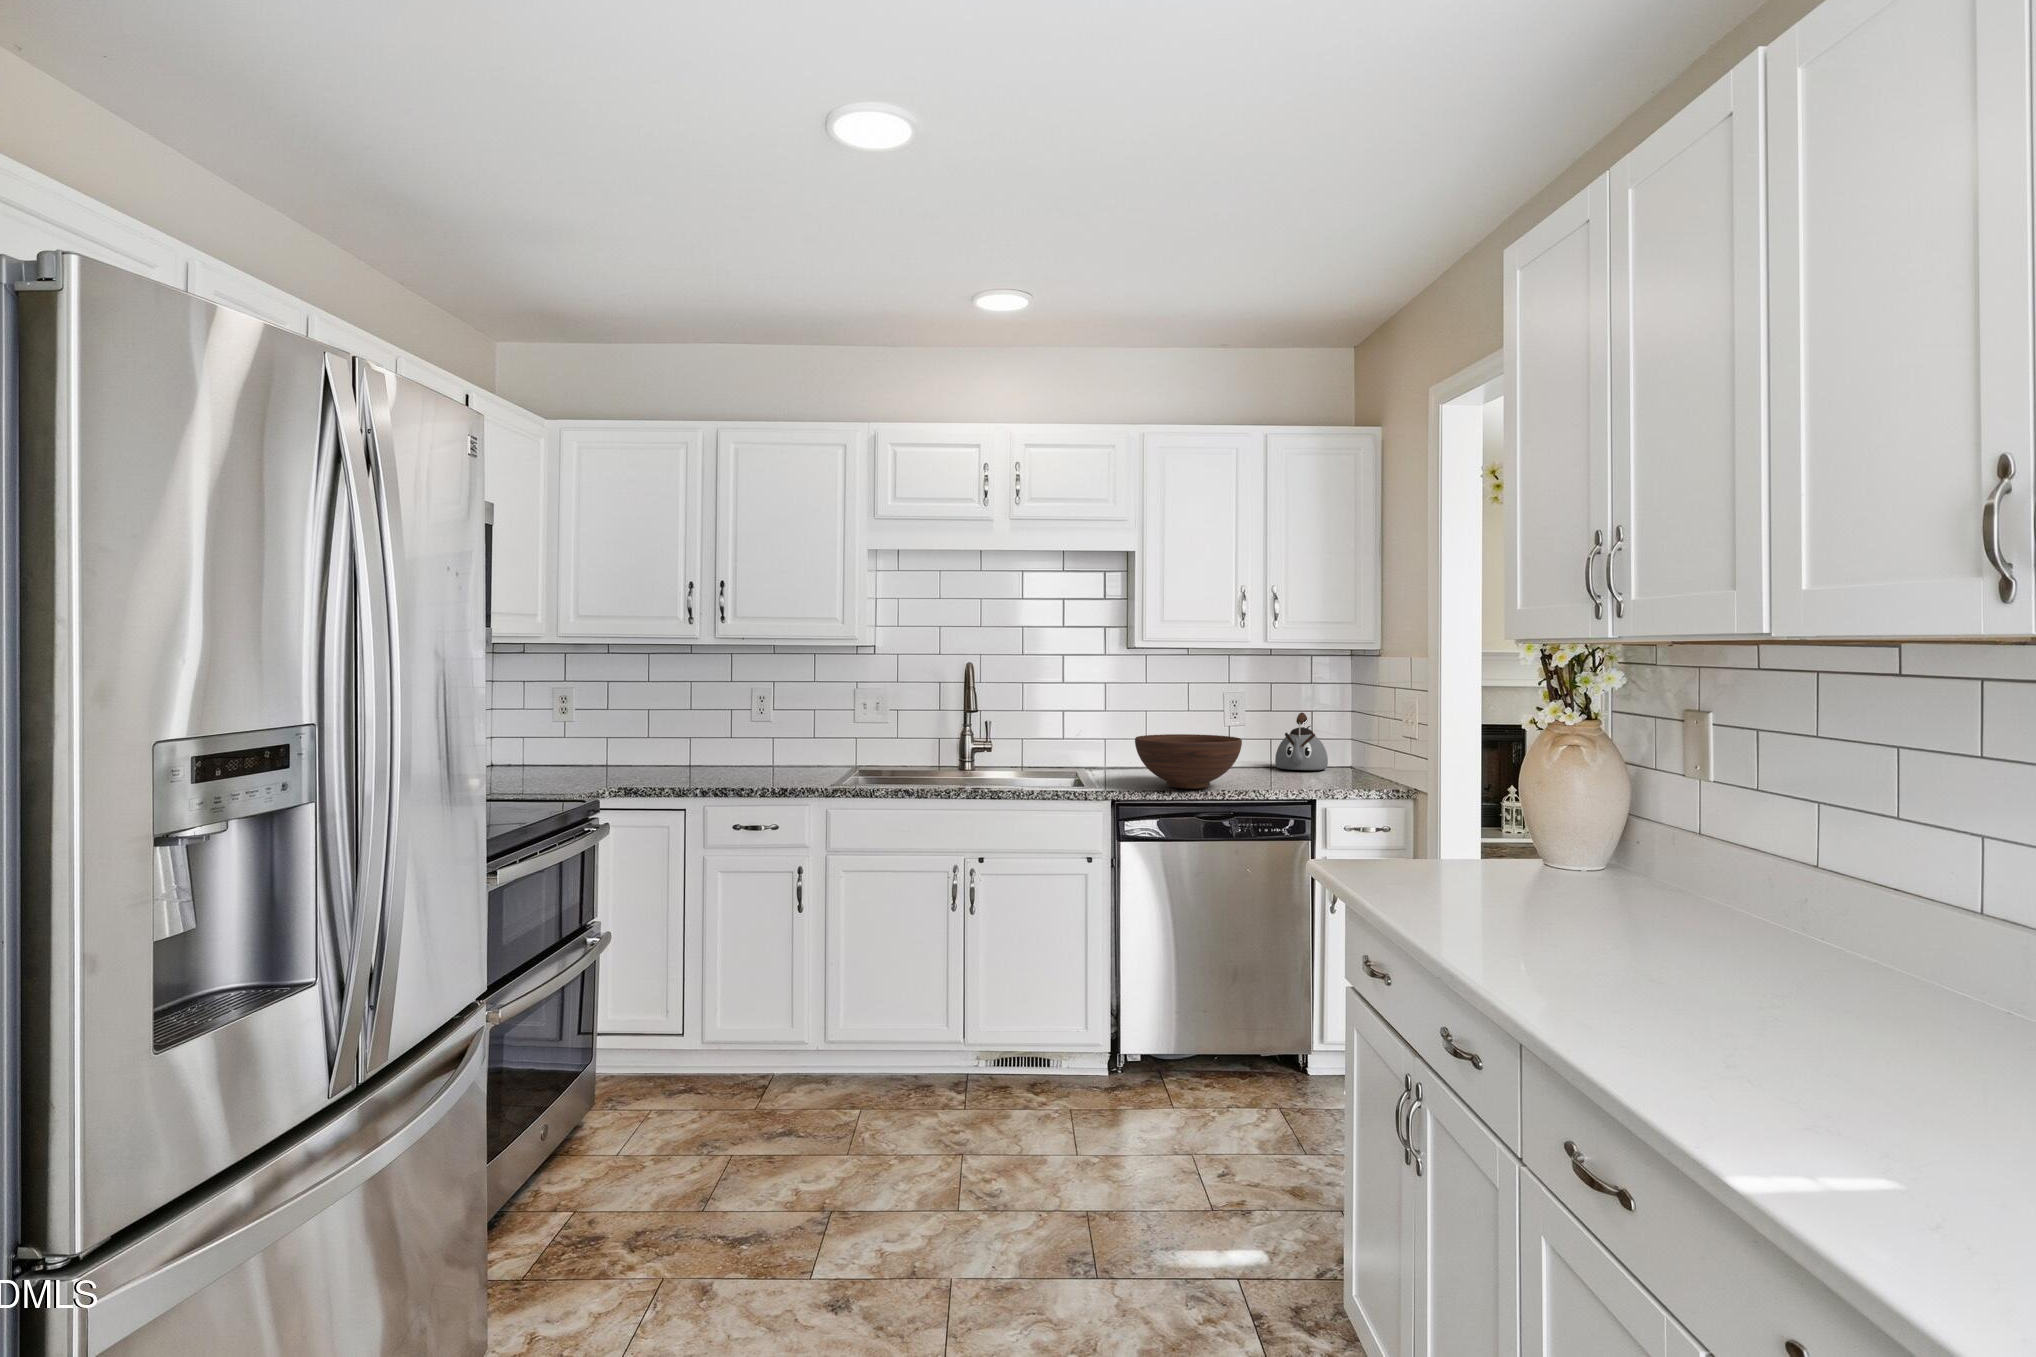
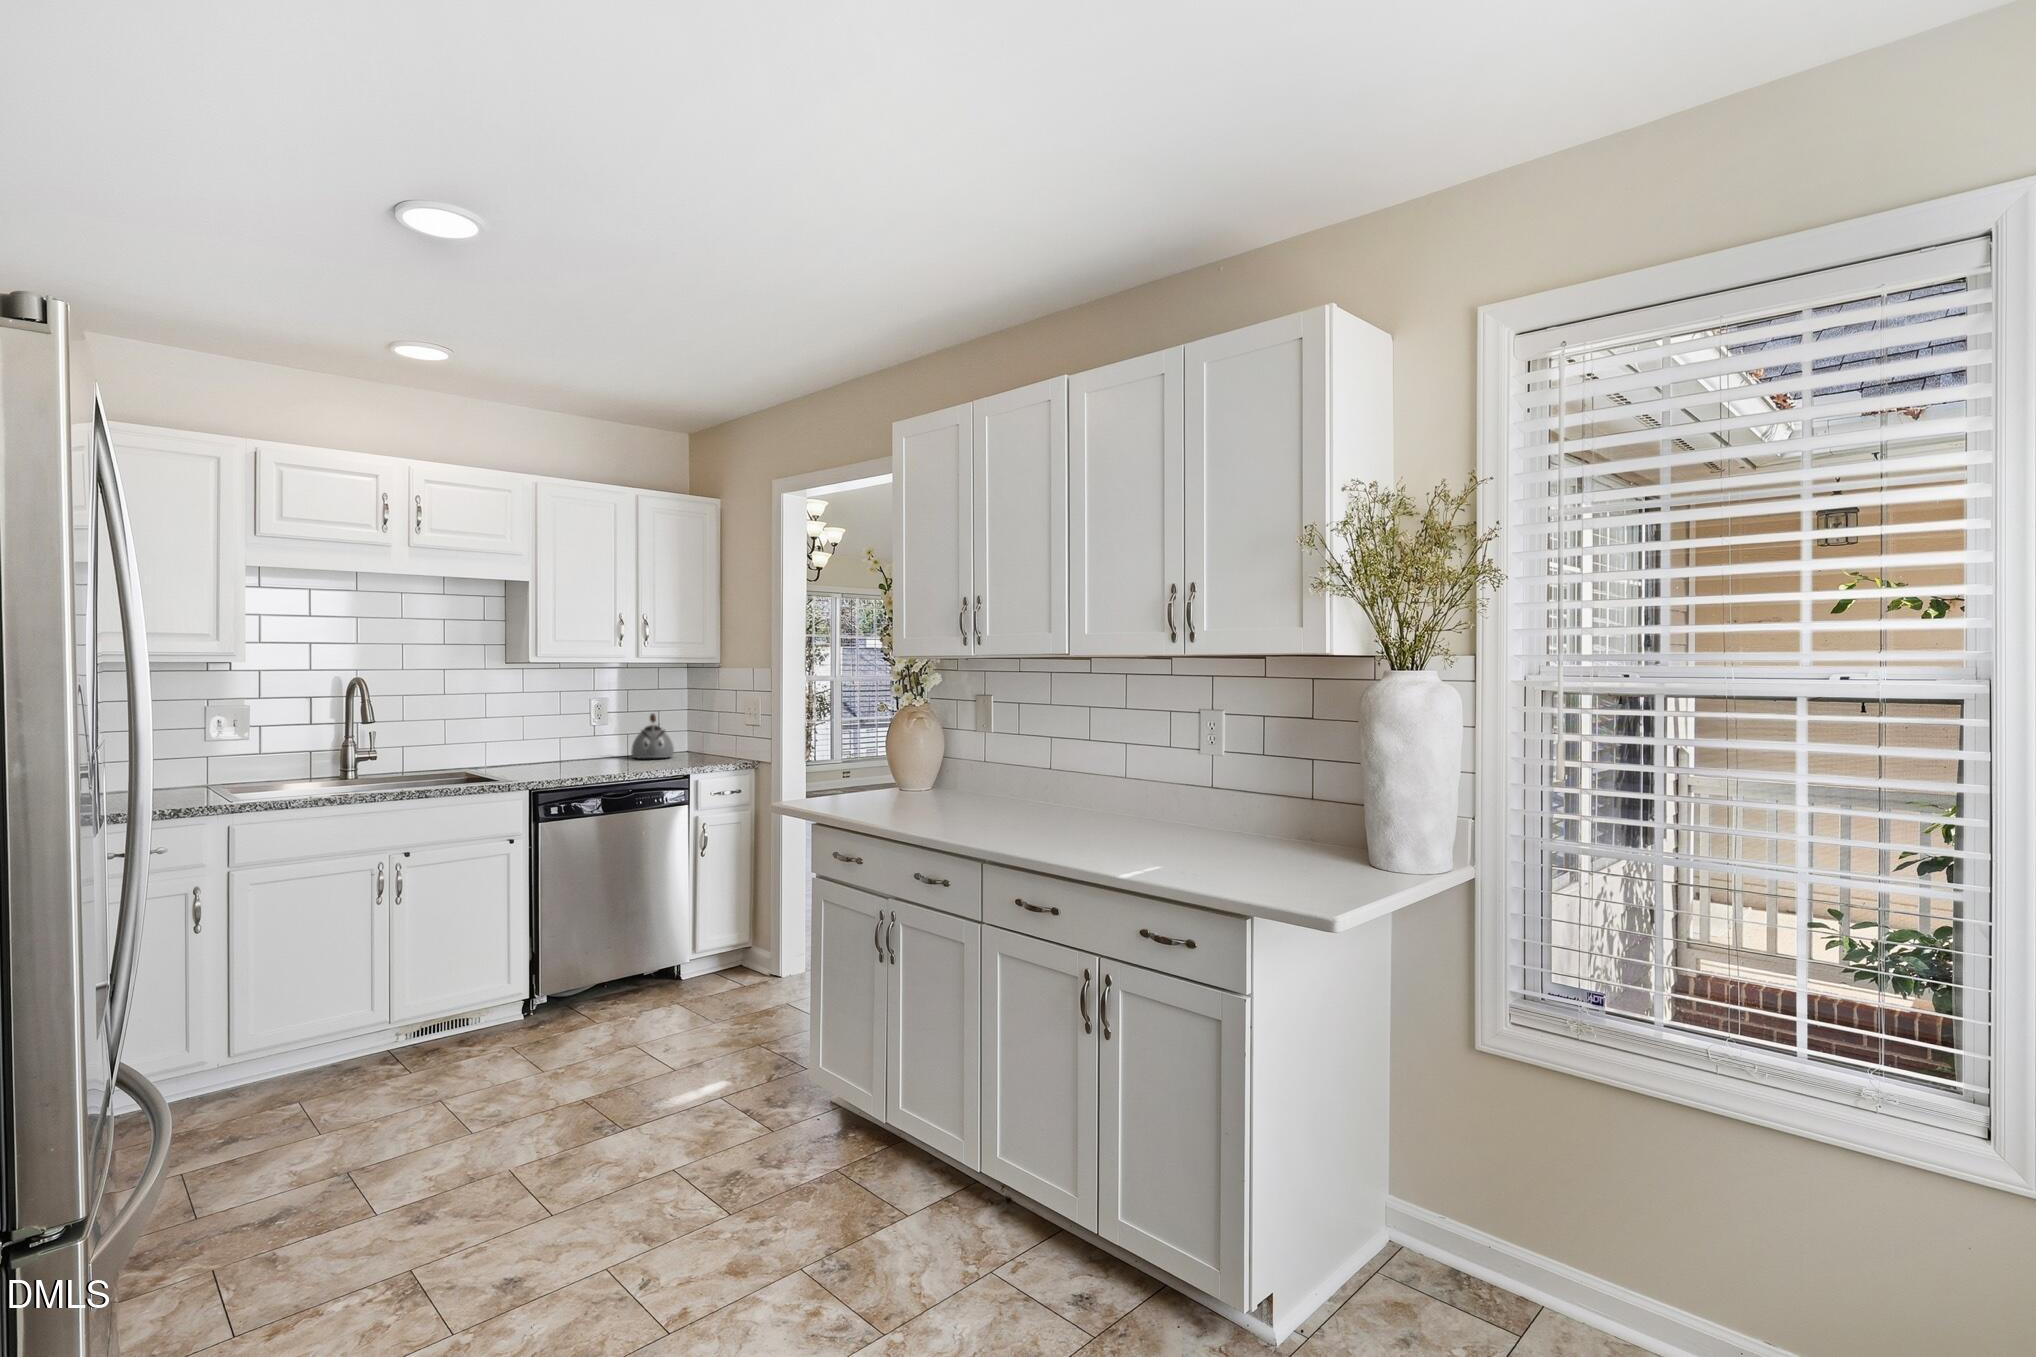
fruit bowl: present [1135,734,1242,789] -> none [538,733,631,776]

